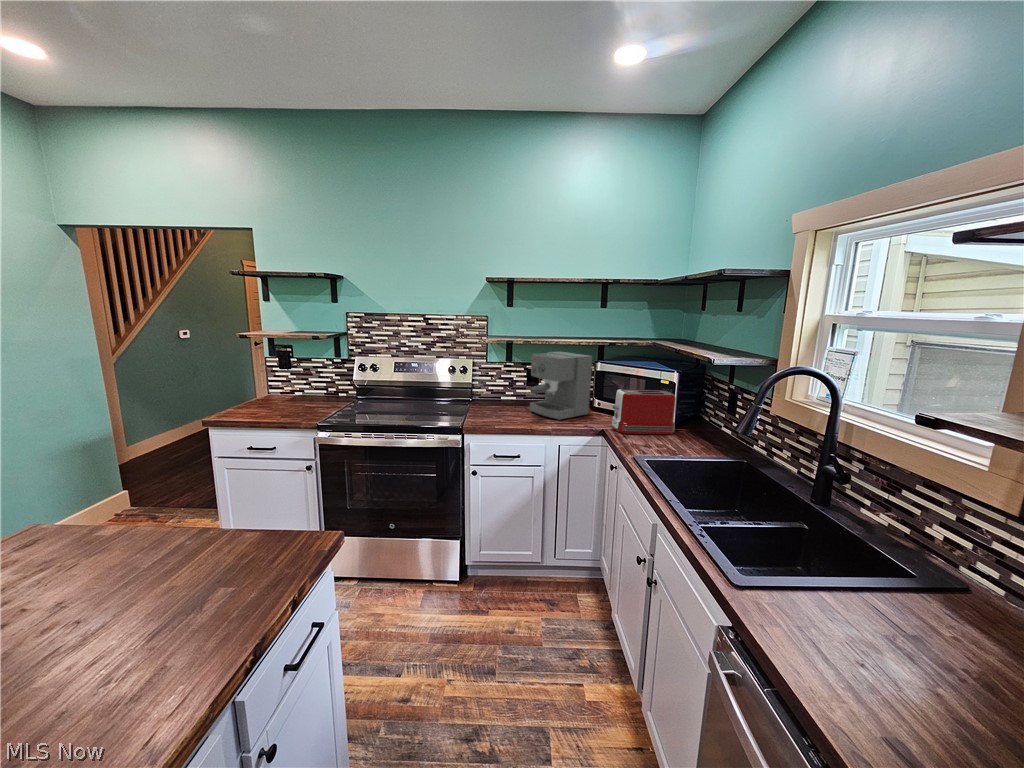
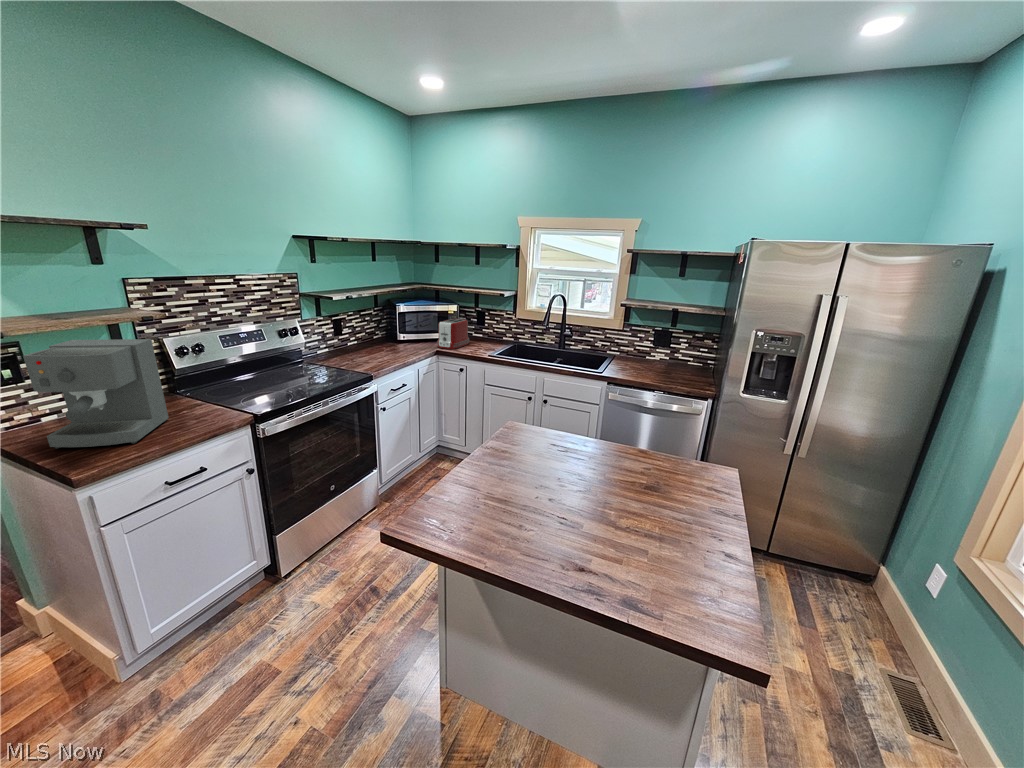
coffee maker: present [530,352,592,421] -> present [23,339,169,449]

